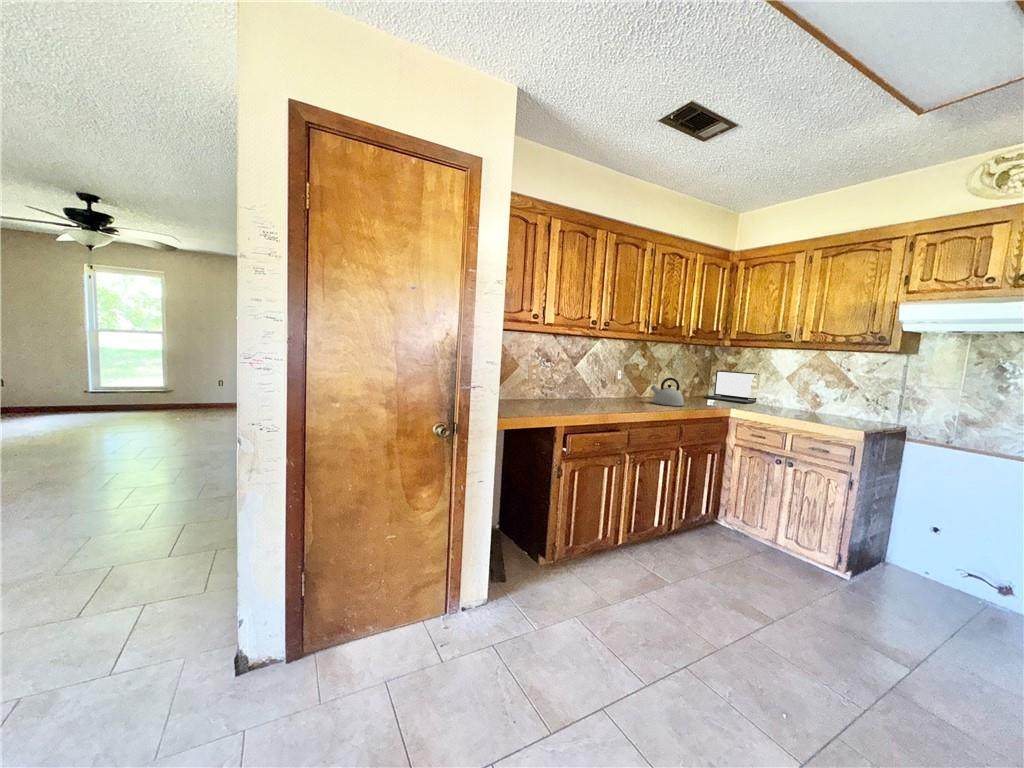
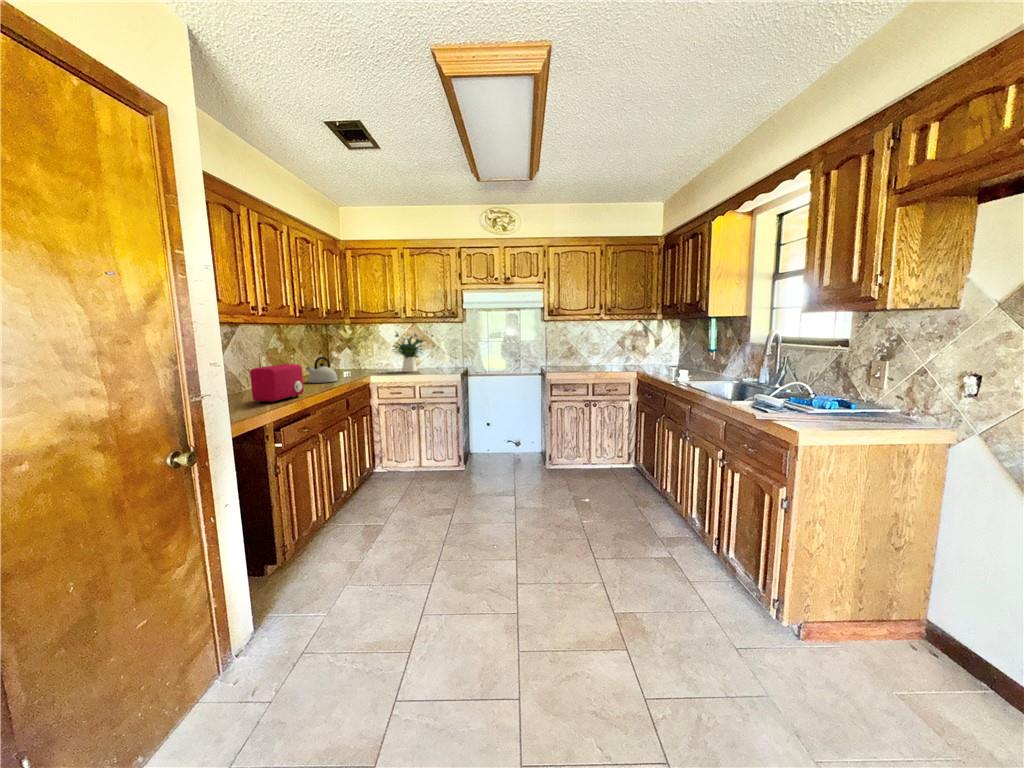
flower arrangement: none [768,358,832,414] -> present [393,333,426,372]
laptop: present [704,370,759,404] -> none [334,345,374,372]
toaster: none [565,377,617,411] -> present [250,364,304,403]

